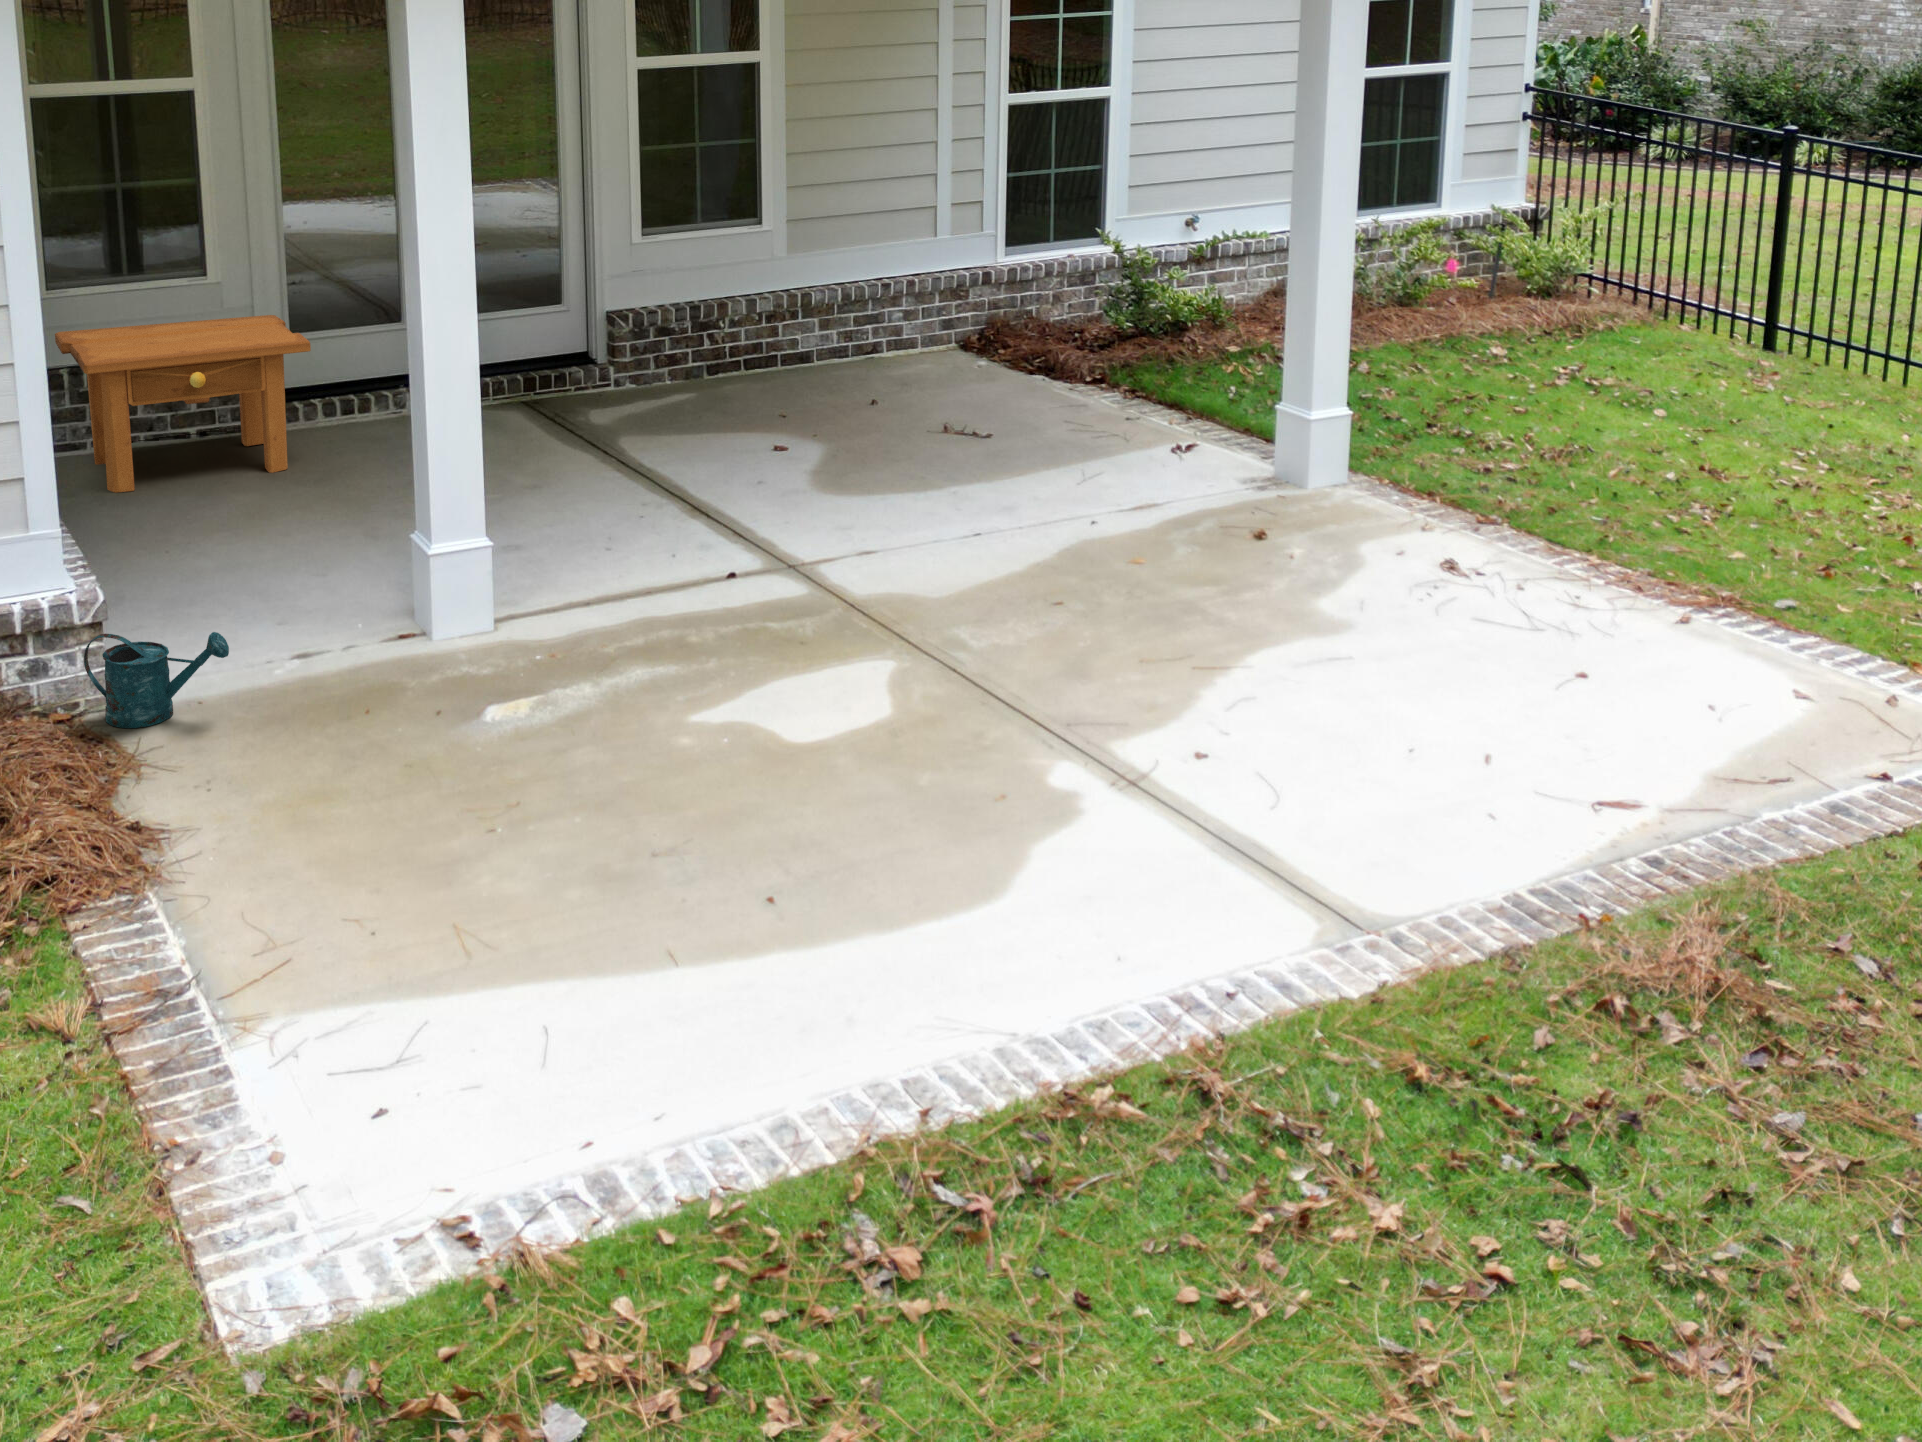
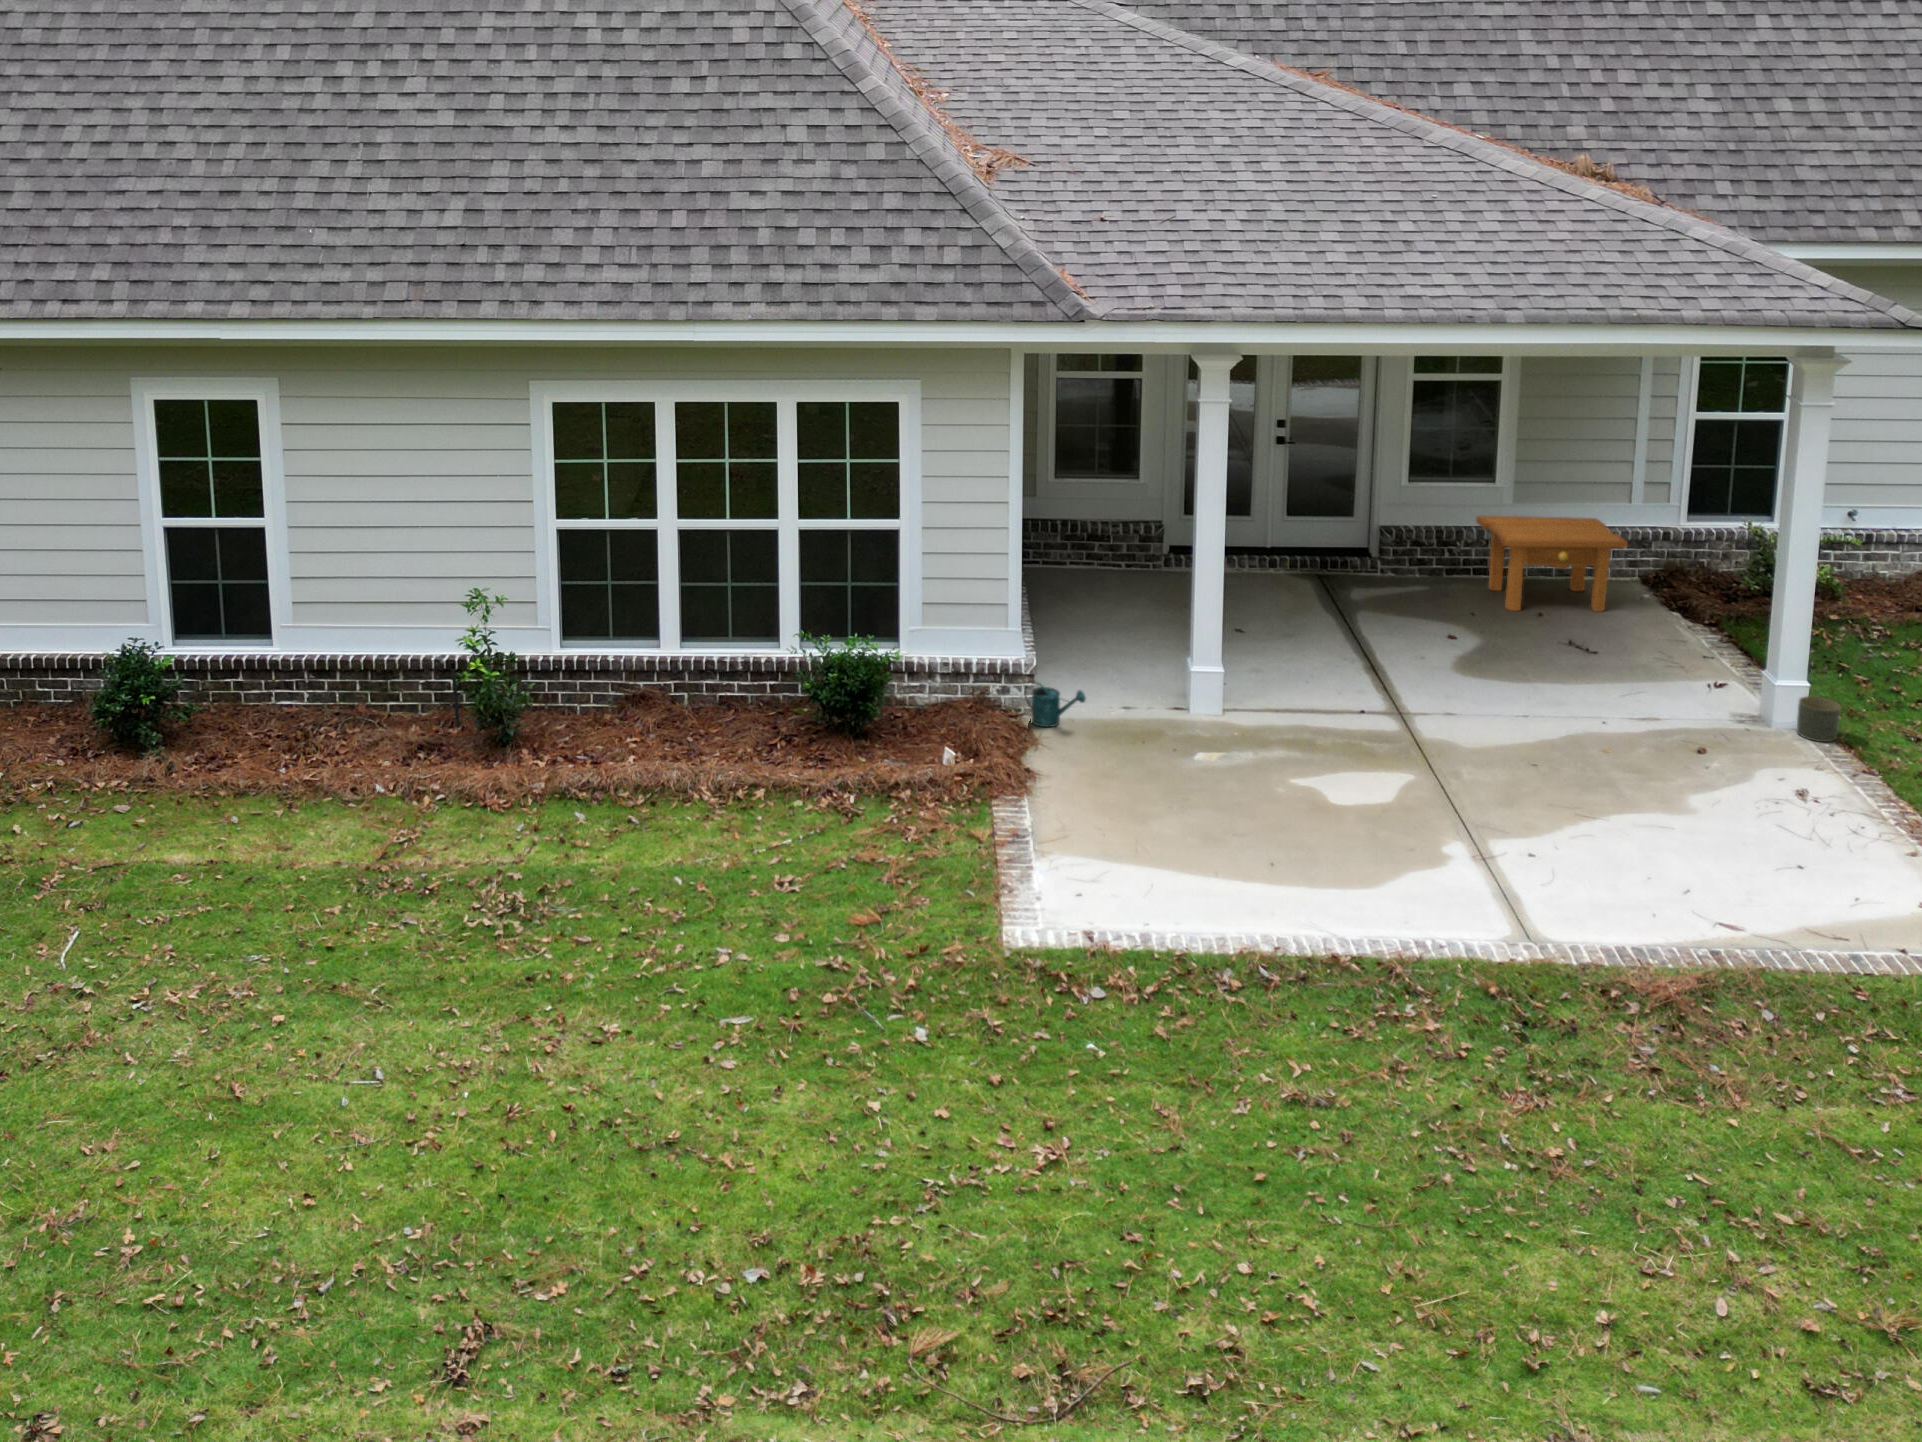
side table: present [55,315,311,493] -> present [1476,516,1628,612]
planter: none [1320,431,1380,494] -> present [1797,696,1841,742]

